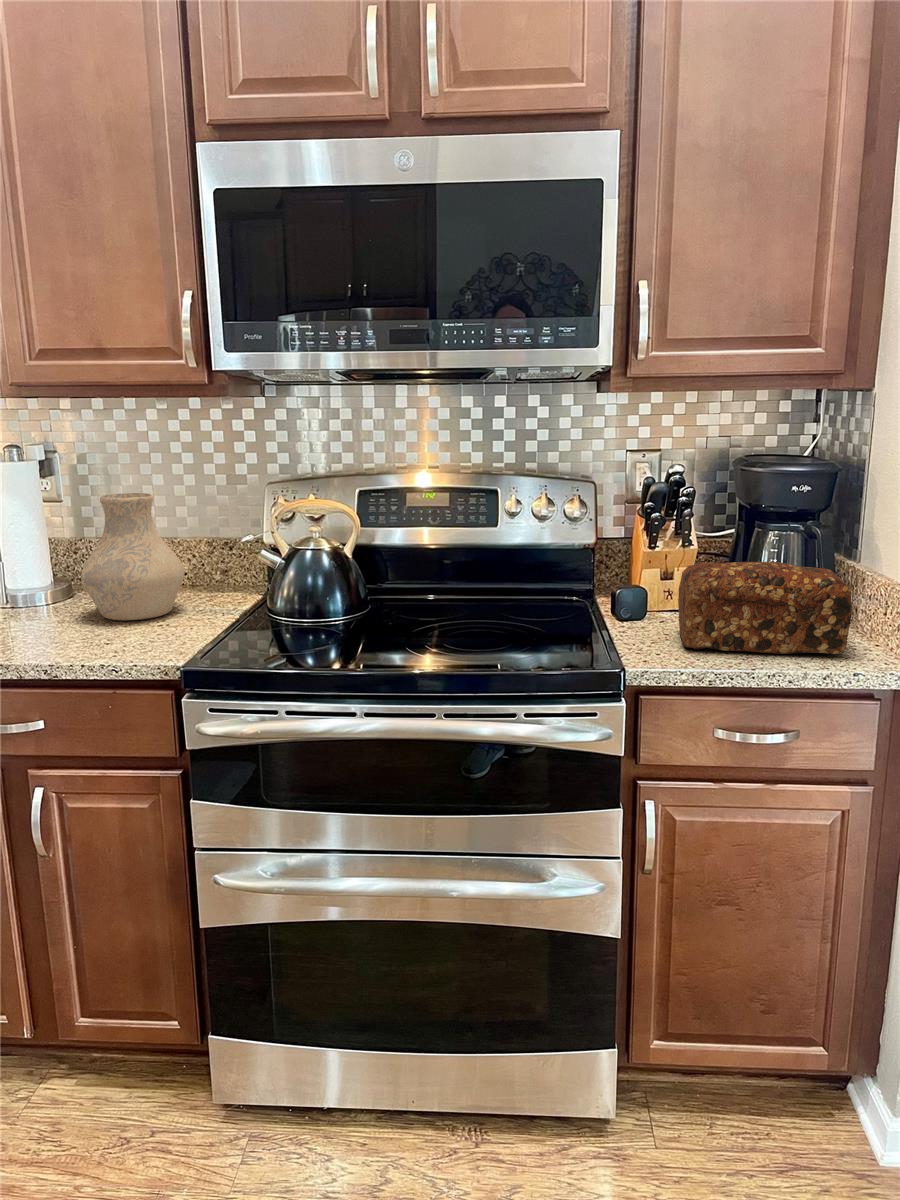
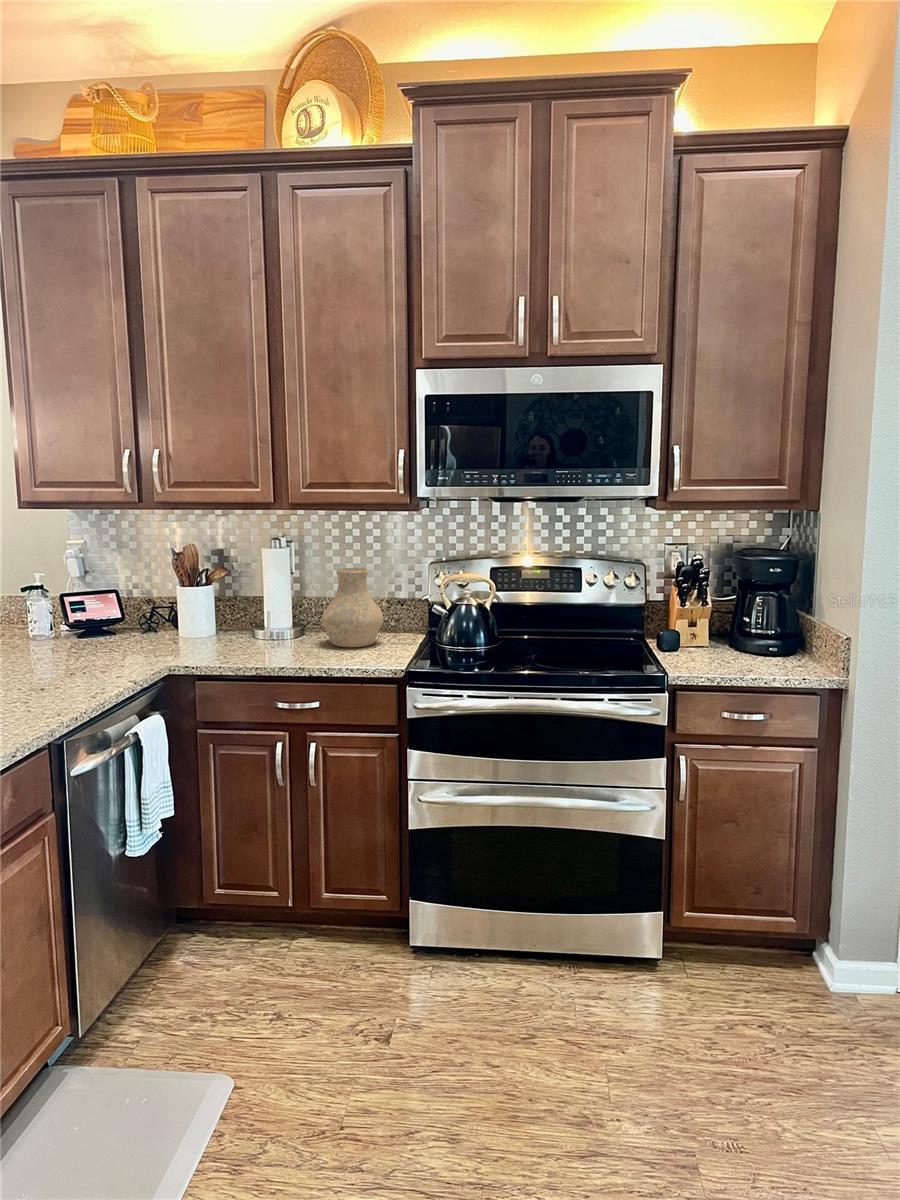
bread loaf: present [678,562,852,654] -> none [699,614,802,669]

